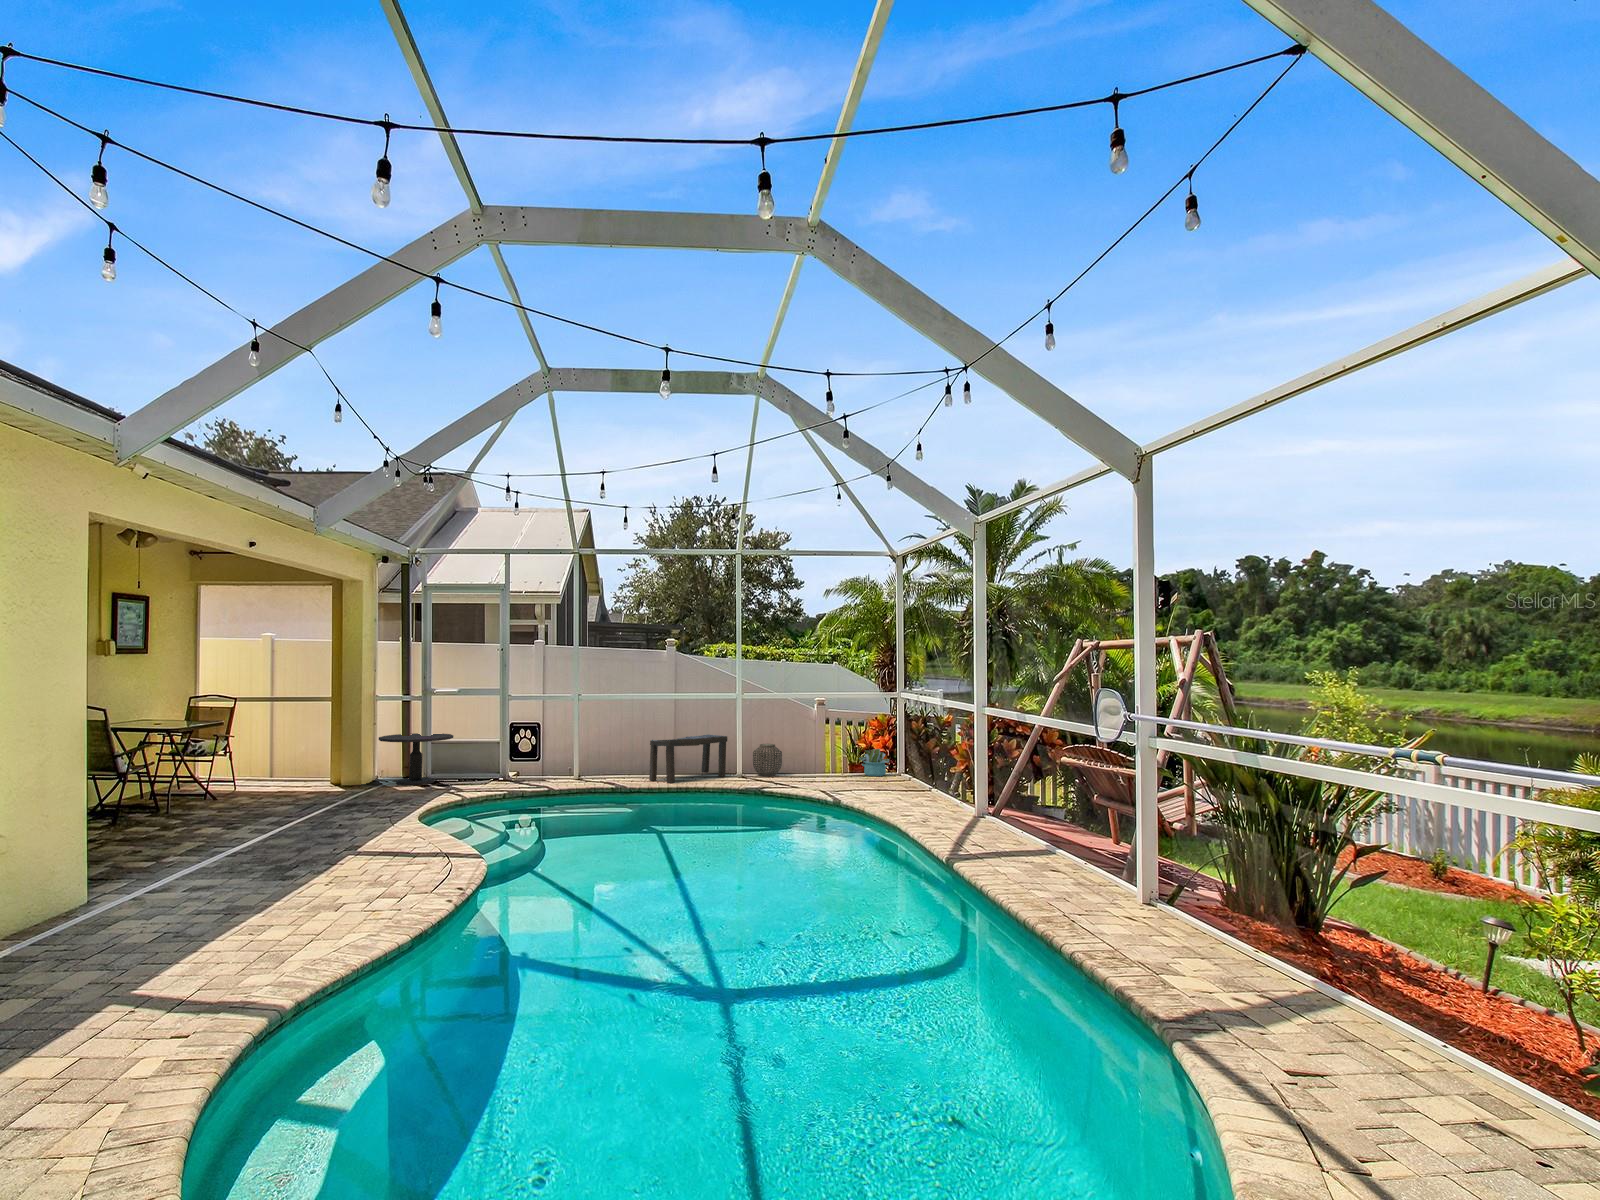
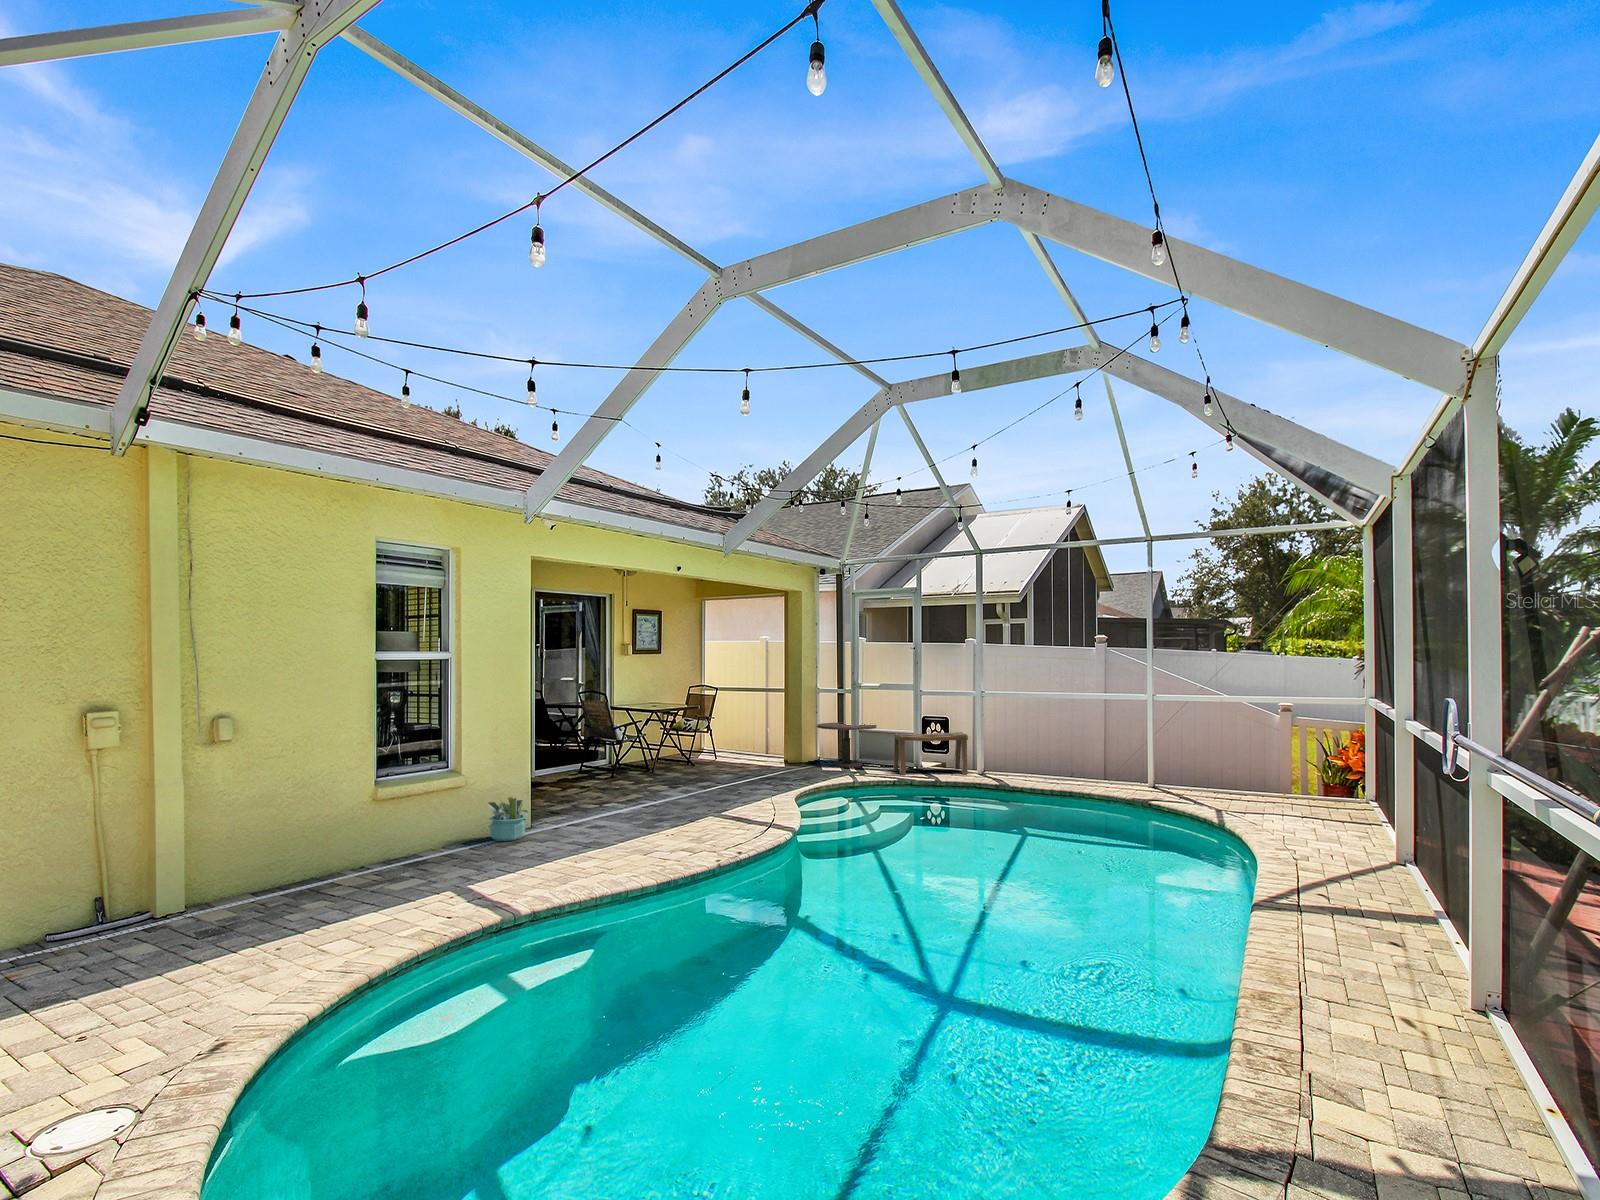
bench: present [649,735,728,783] -> present [893,732,968,775]
woven basket: present [753,744,782,776] -> none [1164,753,1198,788]
decorative plant: present [859,749,889,776] -> present [488,797,529,841]

